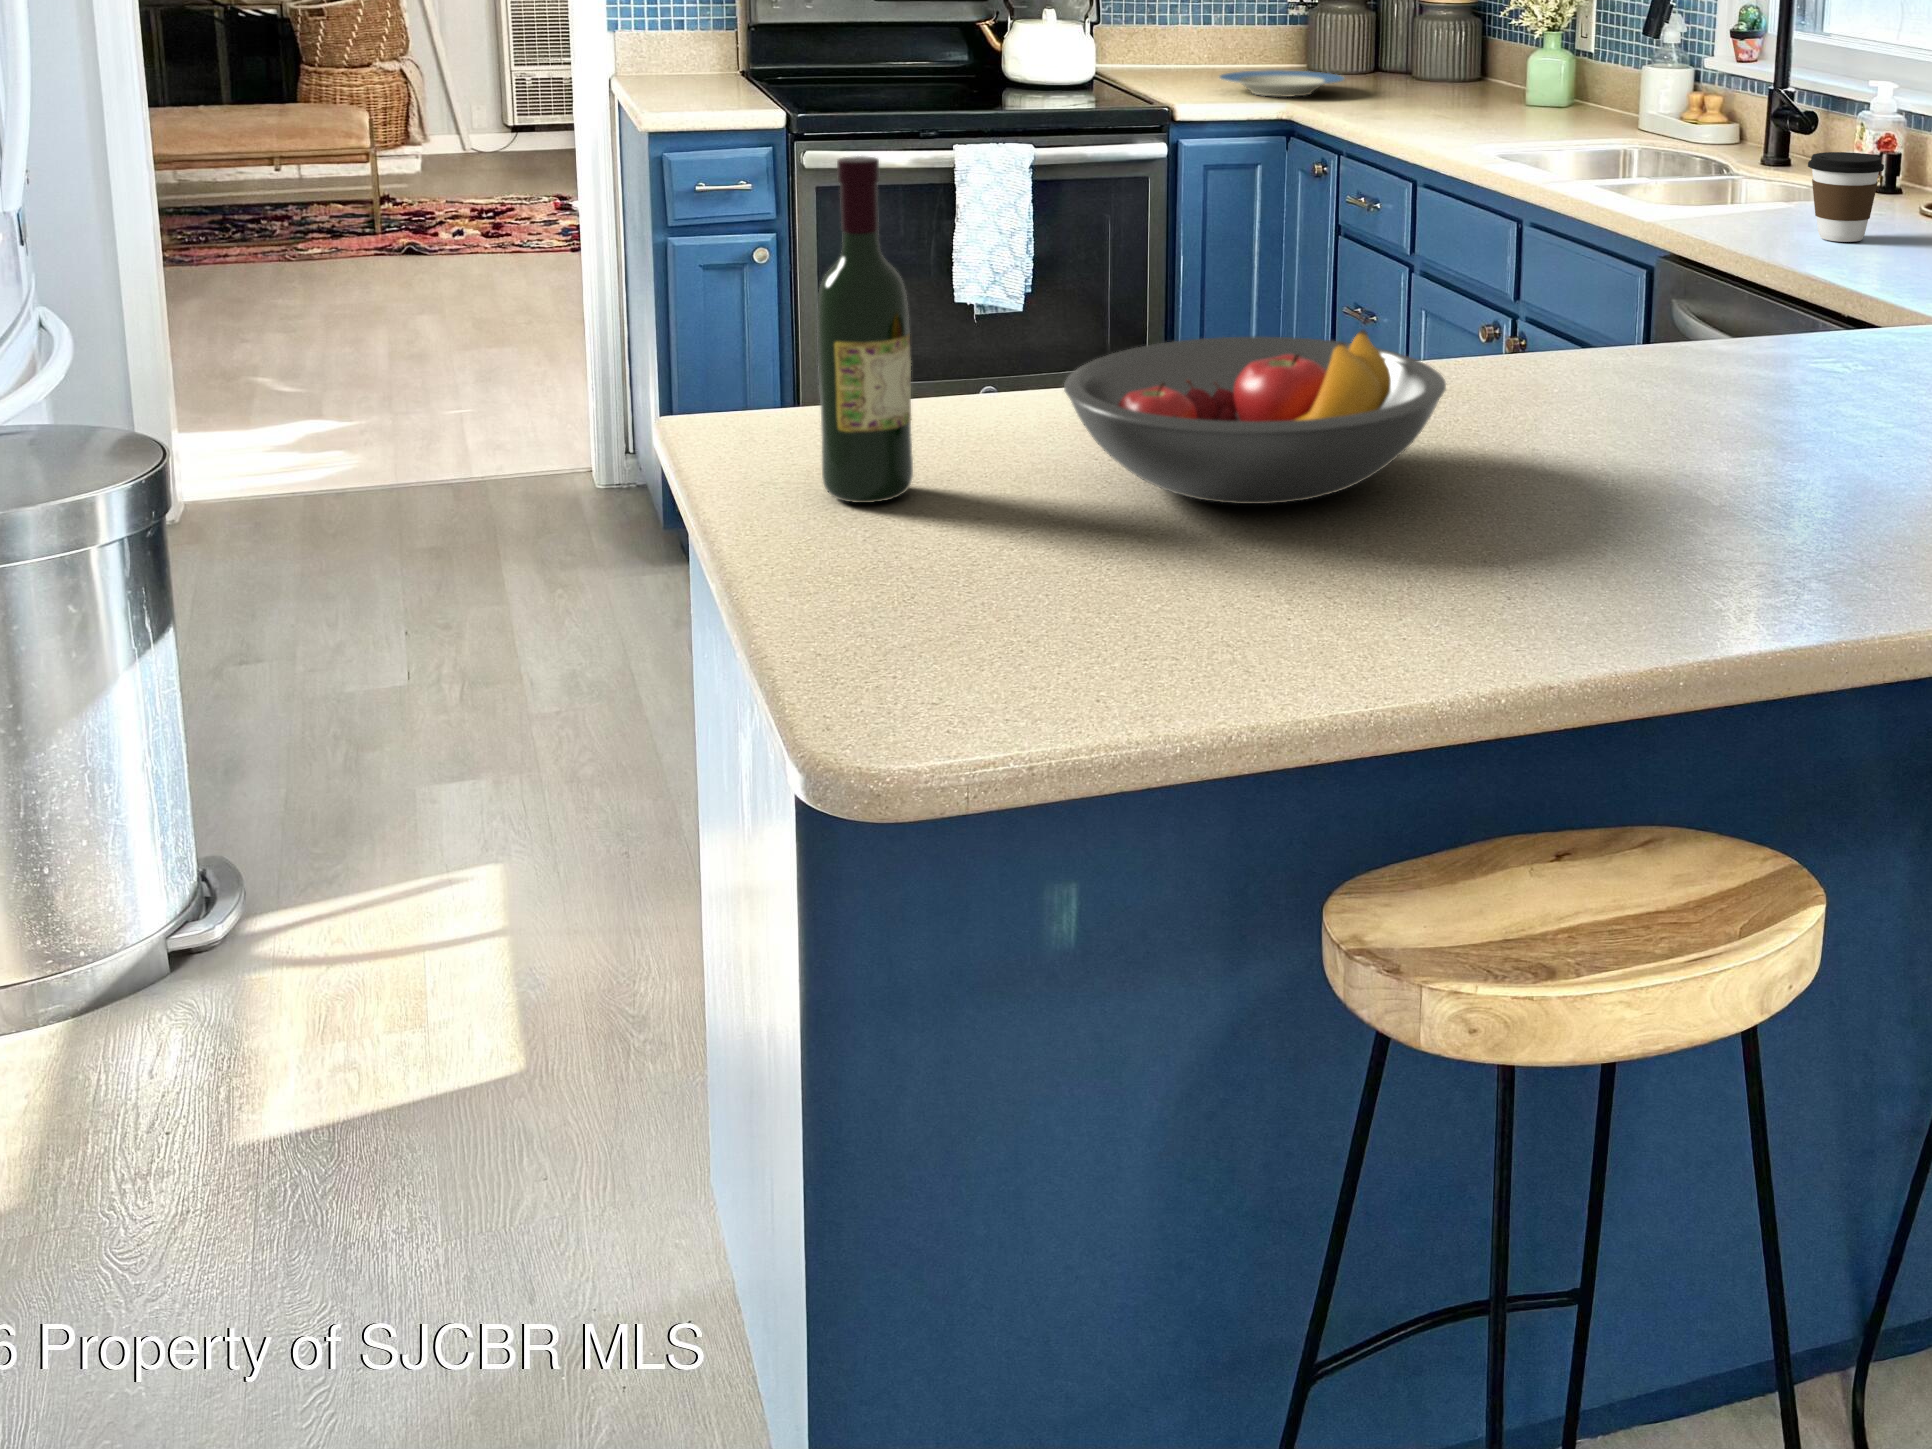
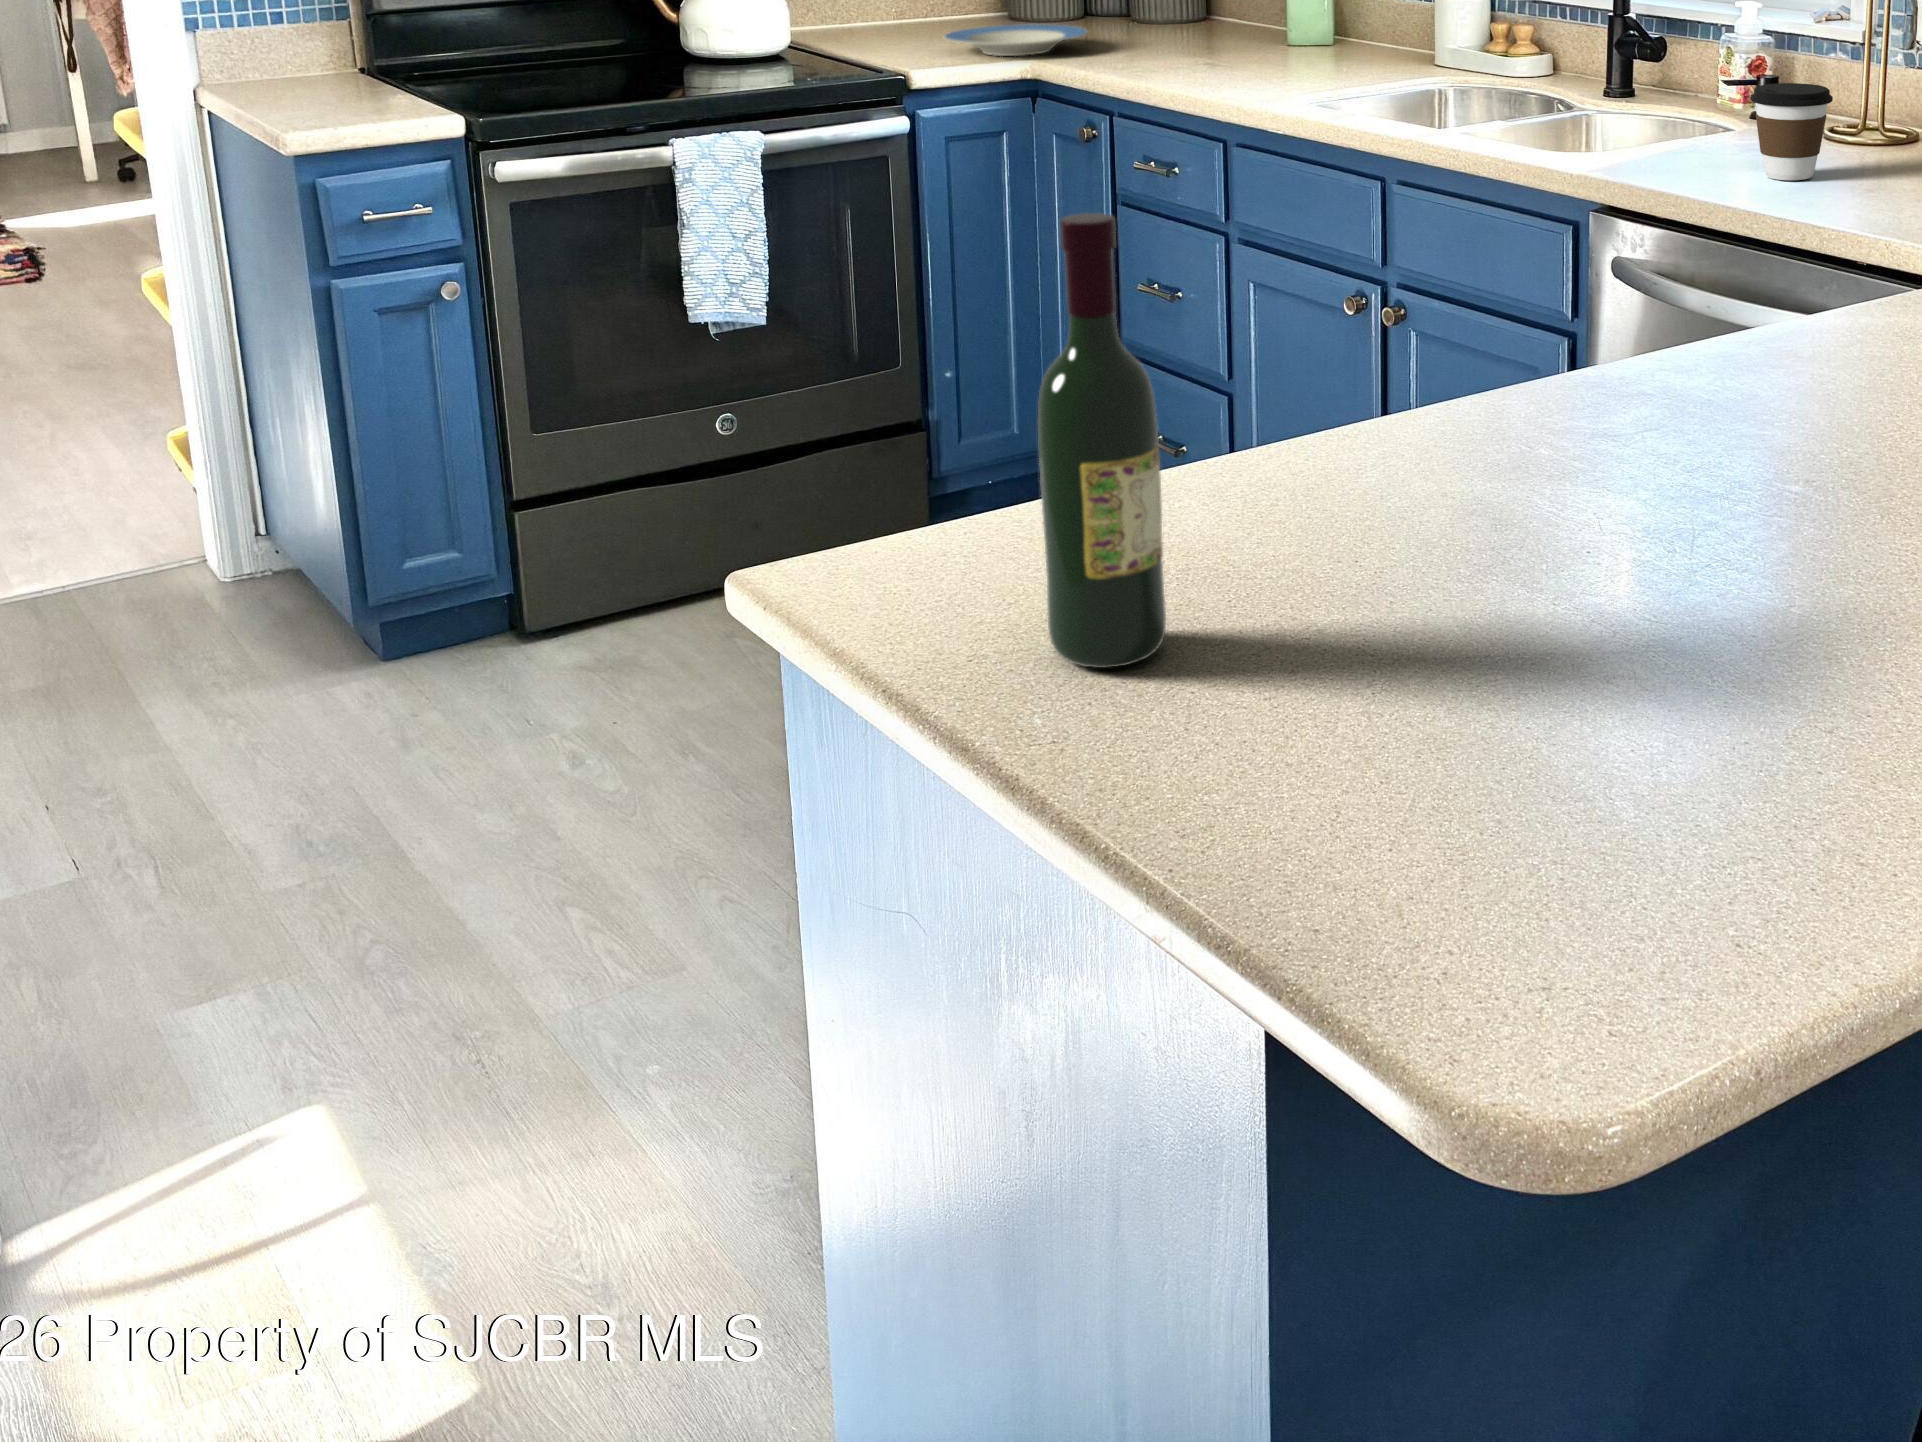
fruit bowl: present [1064,330,1446,504] -> none [1320,362,1789,604]

